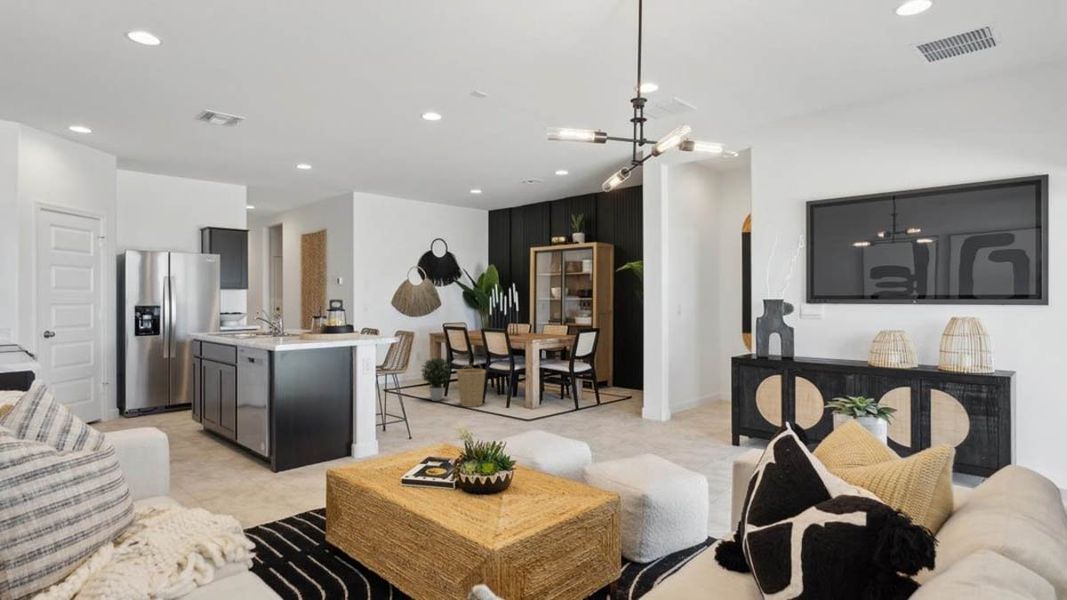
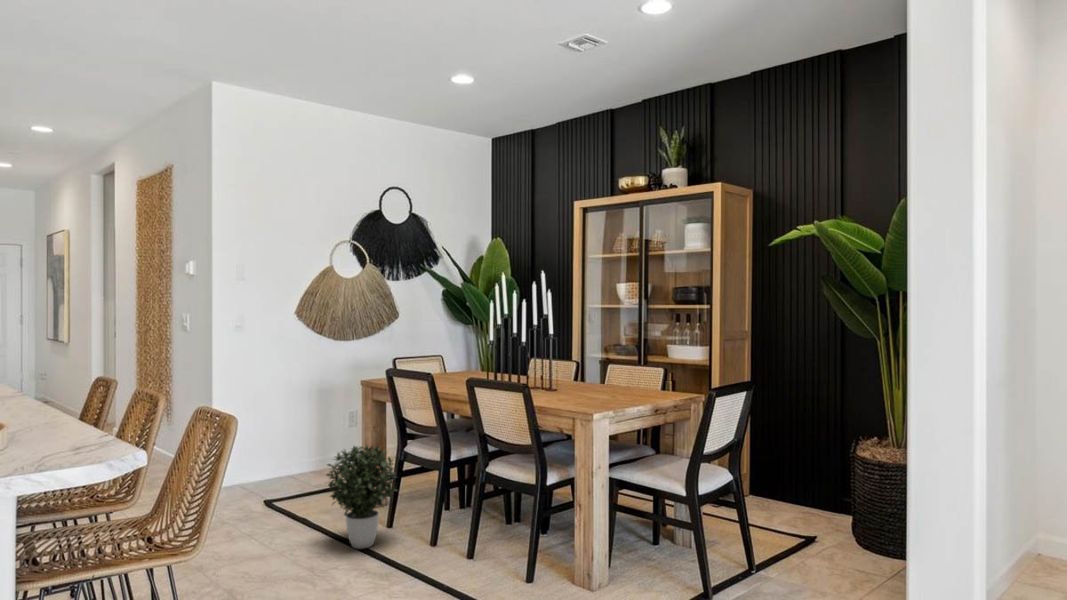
basket: present [457,368,486,407] -> none [404,462,475,577]

